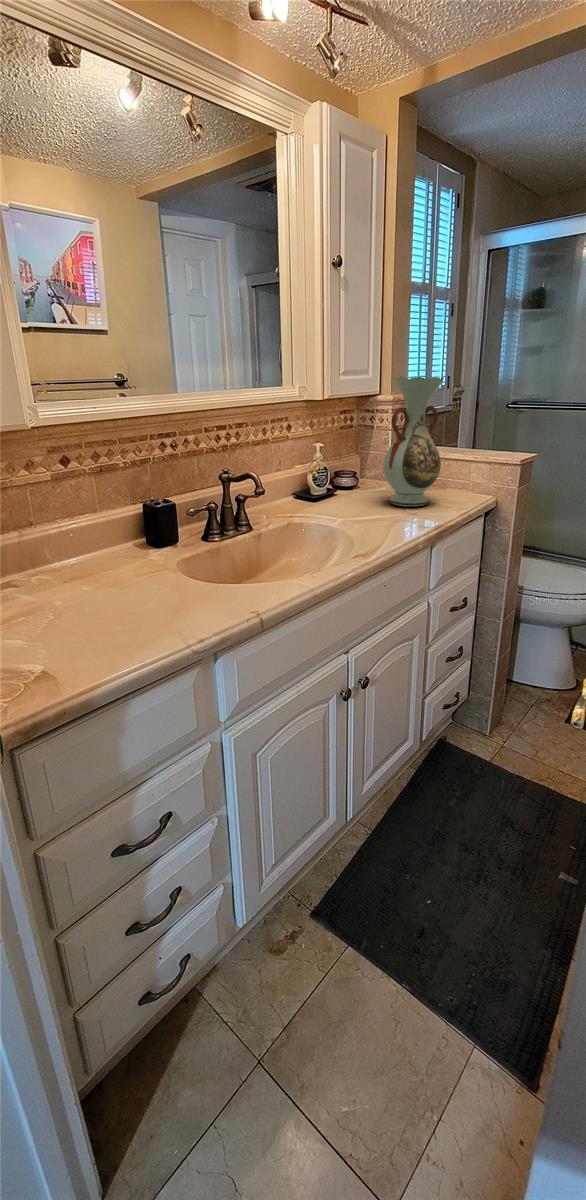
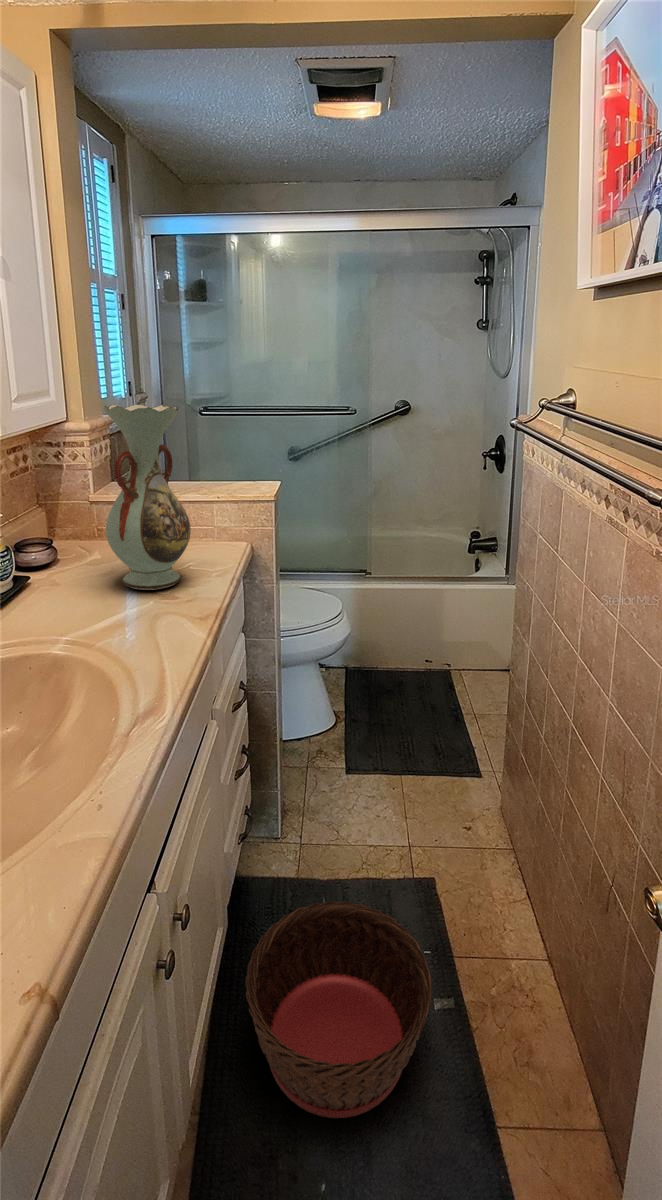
basket: none [409,759,555,902] -> present [246,901,431,1118]

